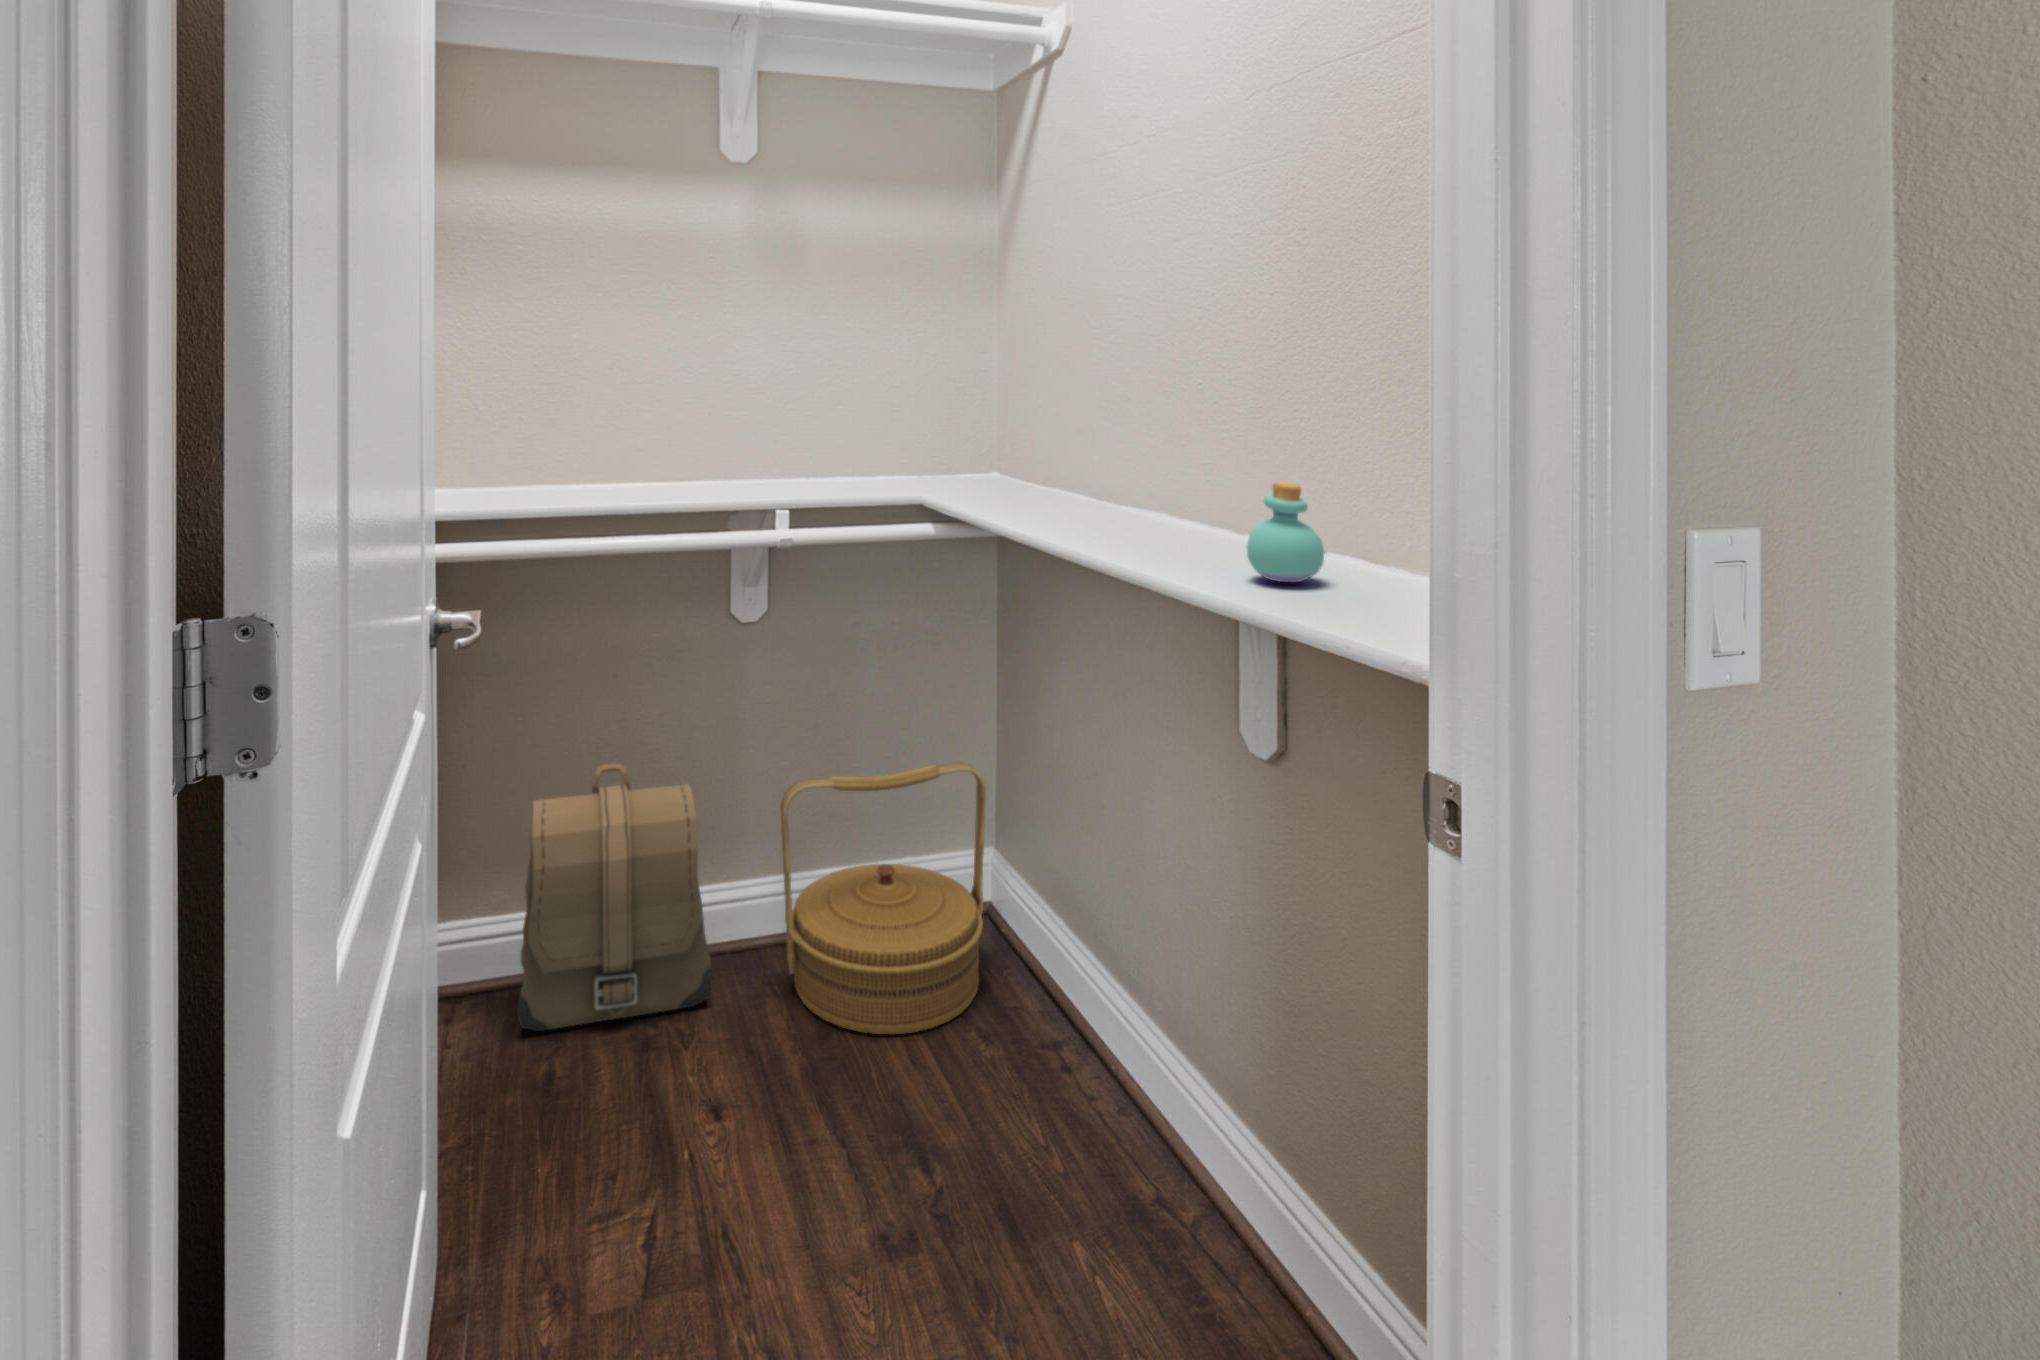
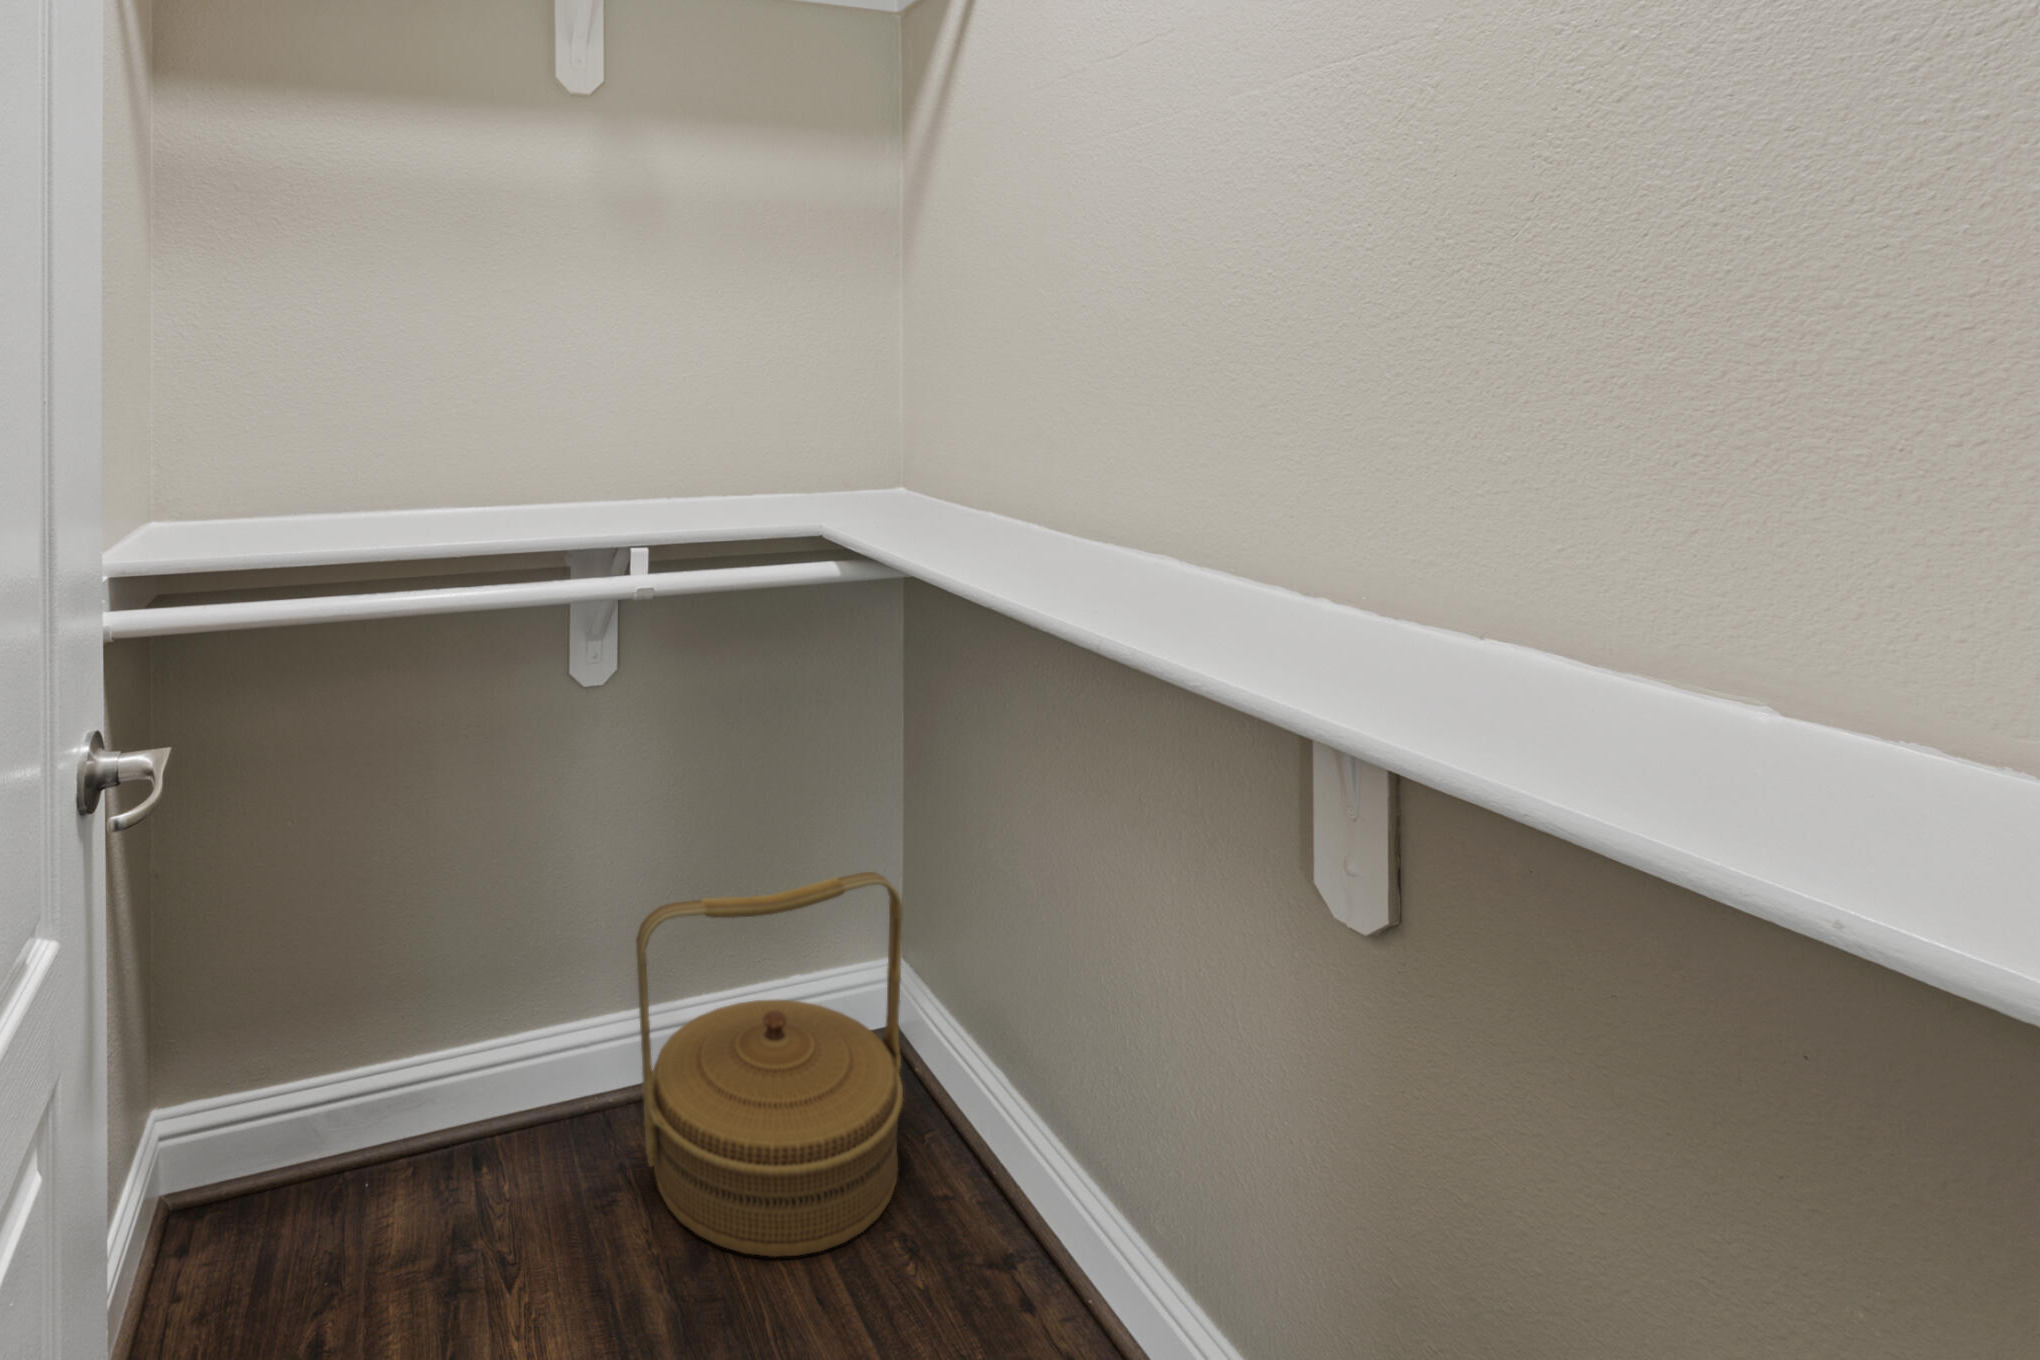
perfume bottle: present [1247,481,1324,582] -> none [1358,516,1485,670]
backpack: present [517,764,712,1031] -> none [275,885,545,1269]

